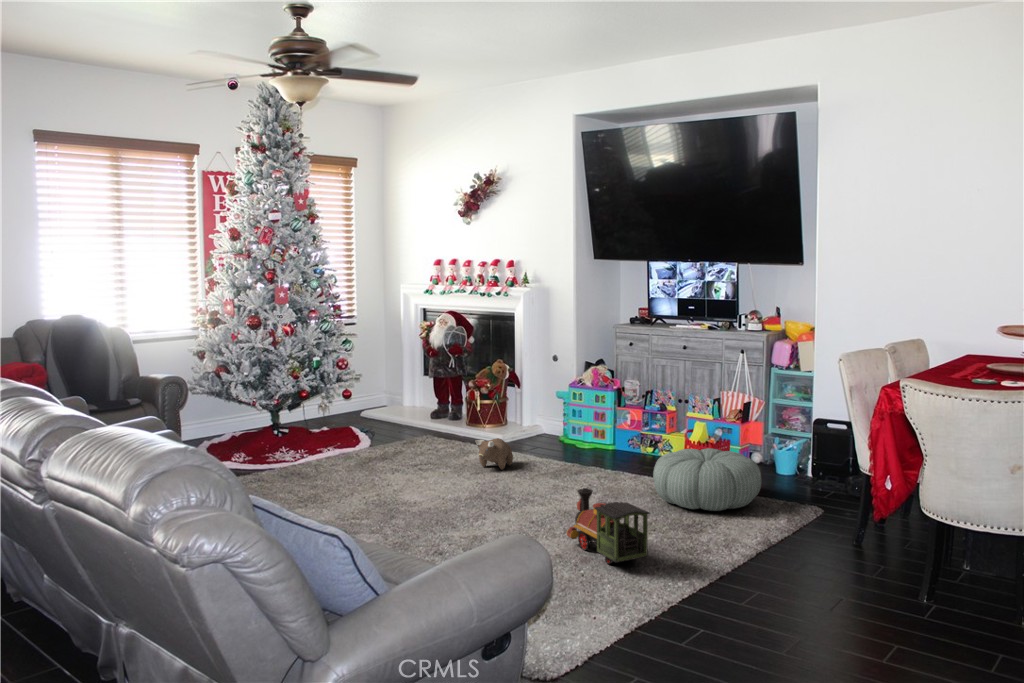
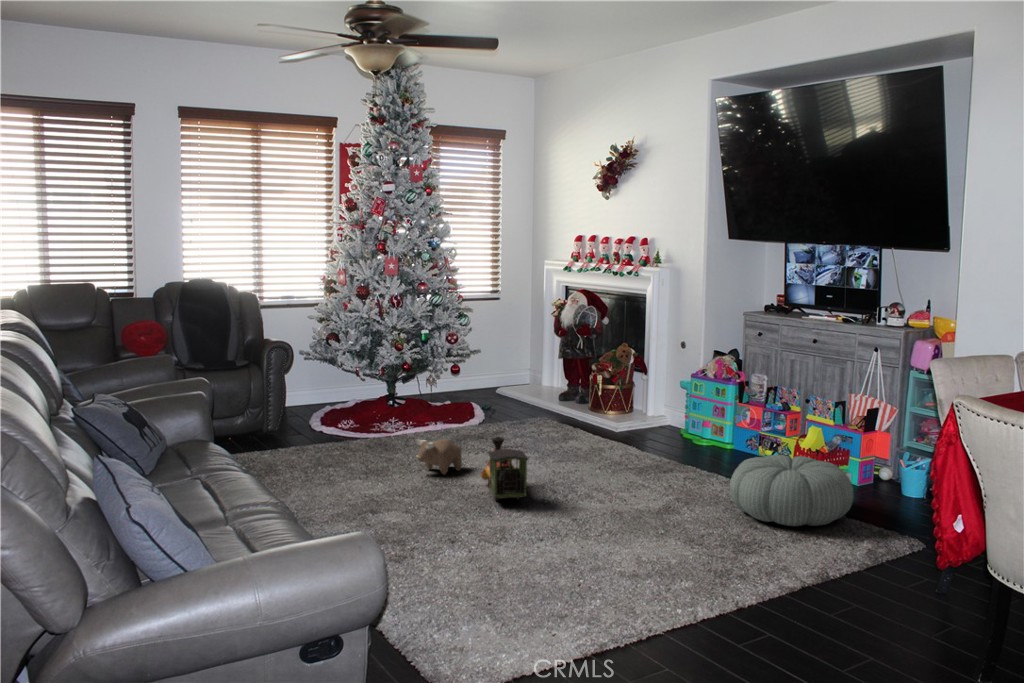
plush toy: present [475,438,513,470] -> present [416,439,462,475]
toy train: present [567,488,650,565] -> present [481,437,528,501]

